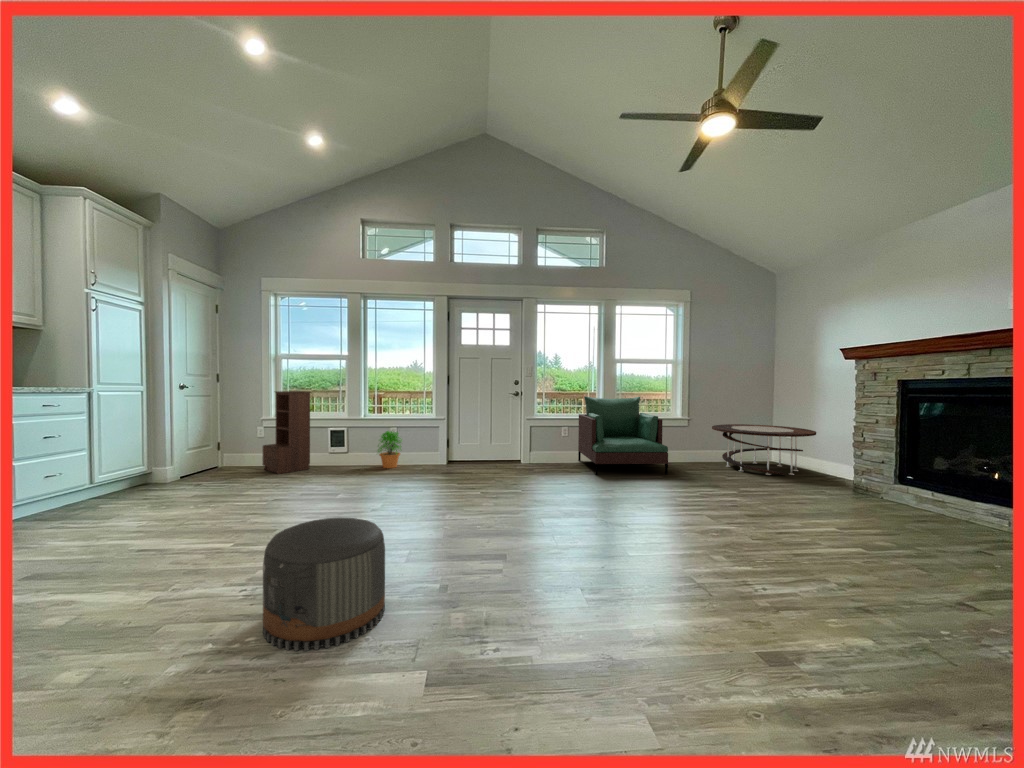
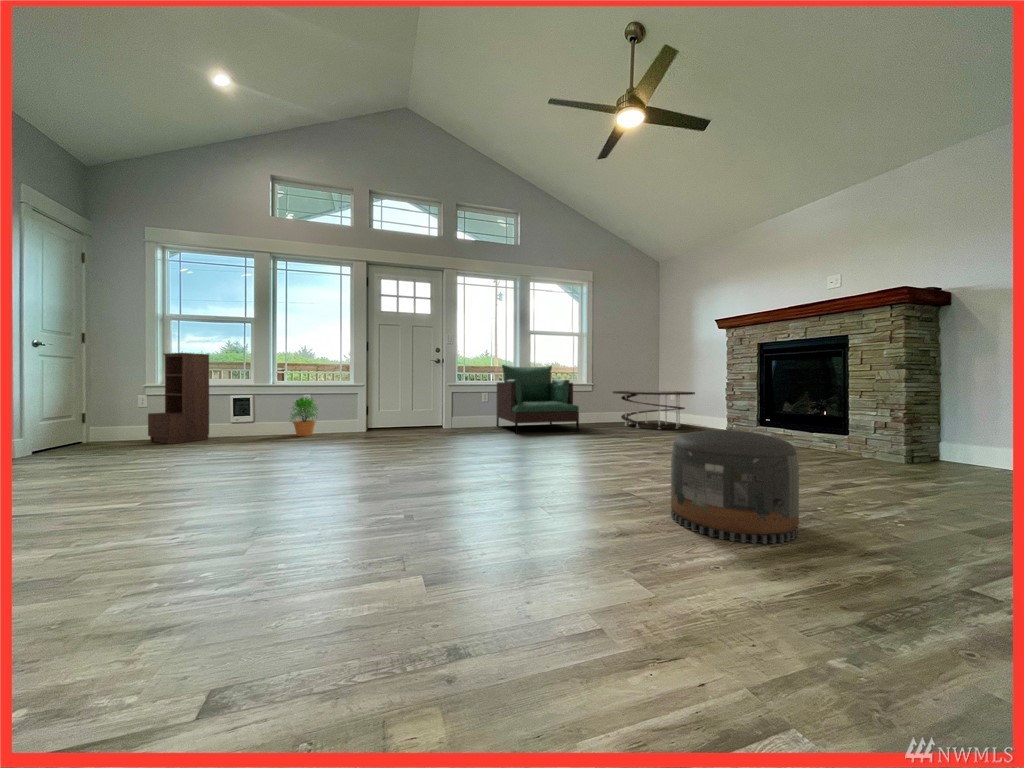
pouf: present [263,518,385,651] -> present [671,430,799,544]

